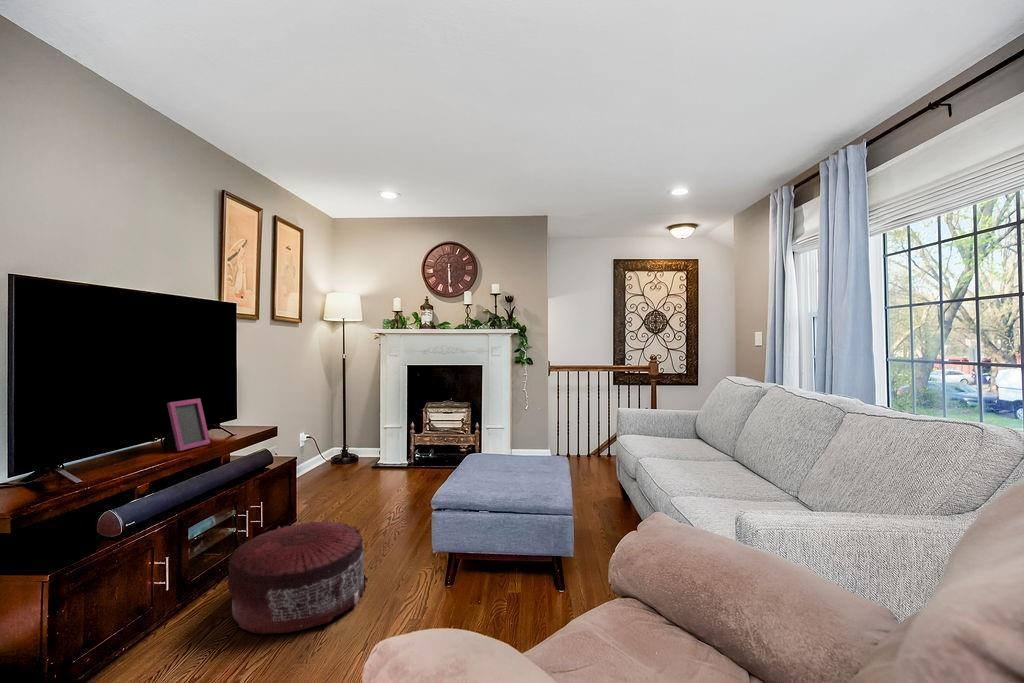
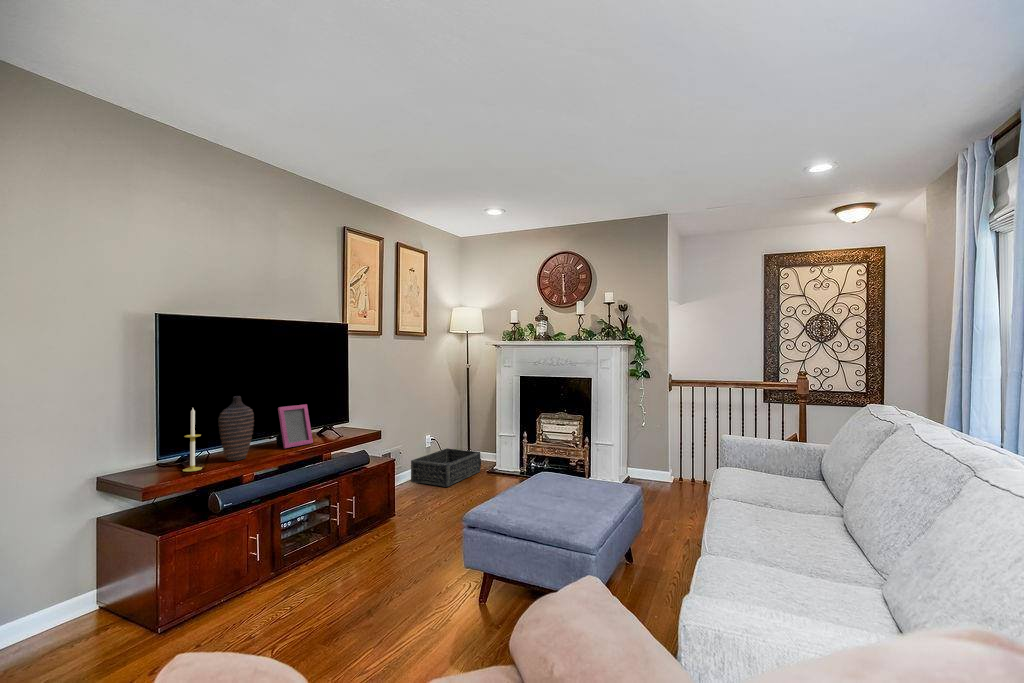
decorative vase: none [103,389,145,470] -> present [218,396,254,461]
candle: none [57,403,86,487] -> present [183,408,202,472]
basket: none [292,445,365,484] -> present [411,448,480,487]
pouf: present [227,519,367,635] -> none [294,521,417,619]

